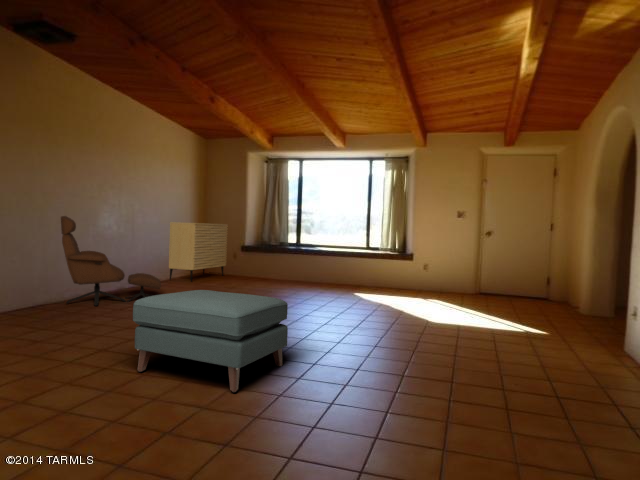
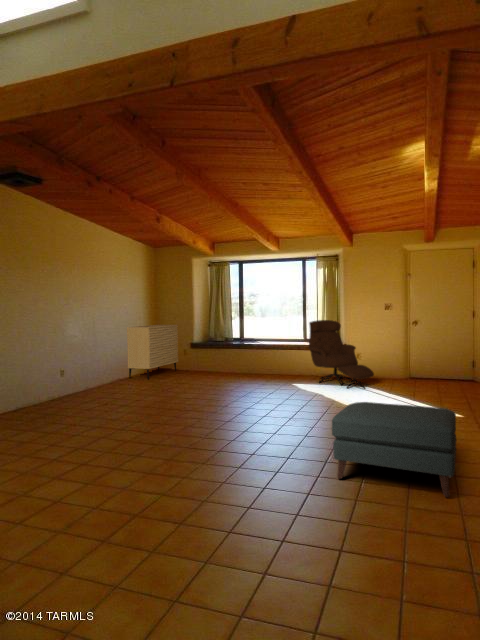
lounge chair: present [61,216,161,306] -> present [308,320,374,388]
ottoman: present [133,290,288,392] -> present [332,402,456,497]

